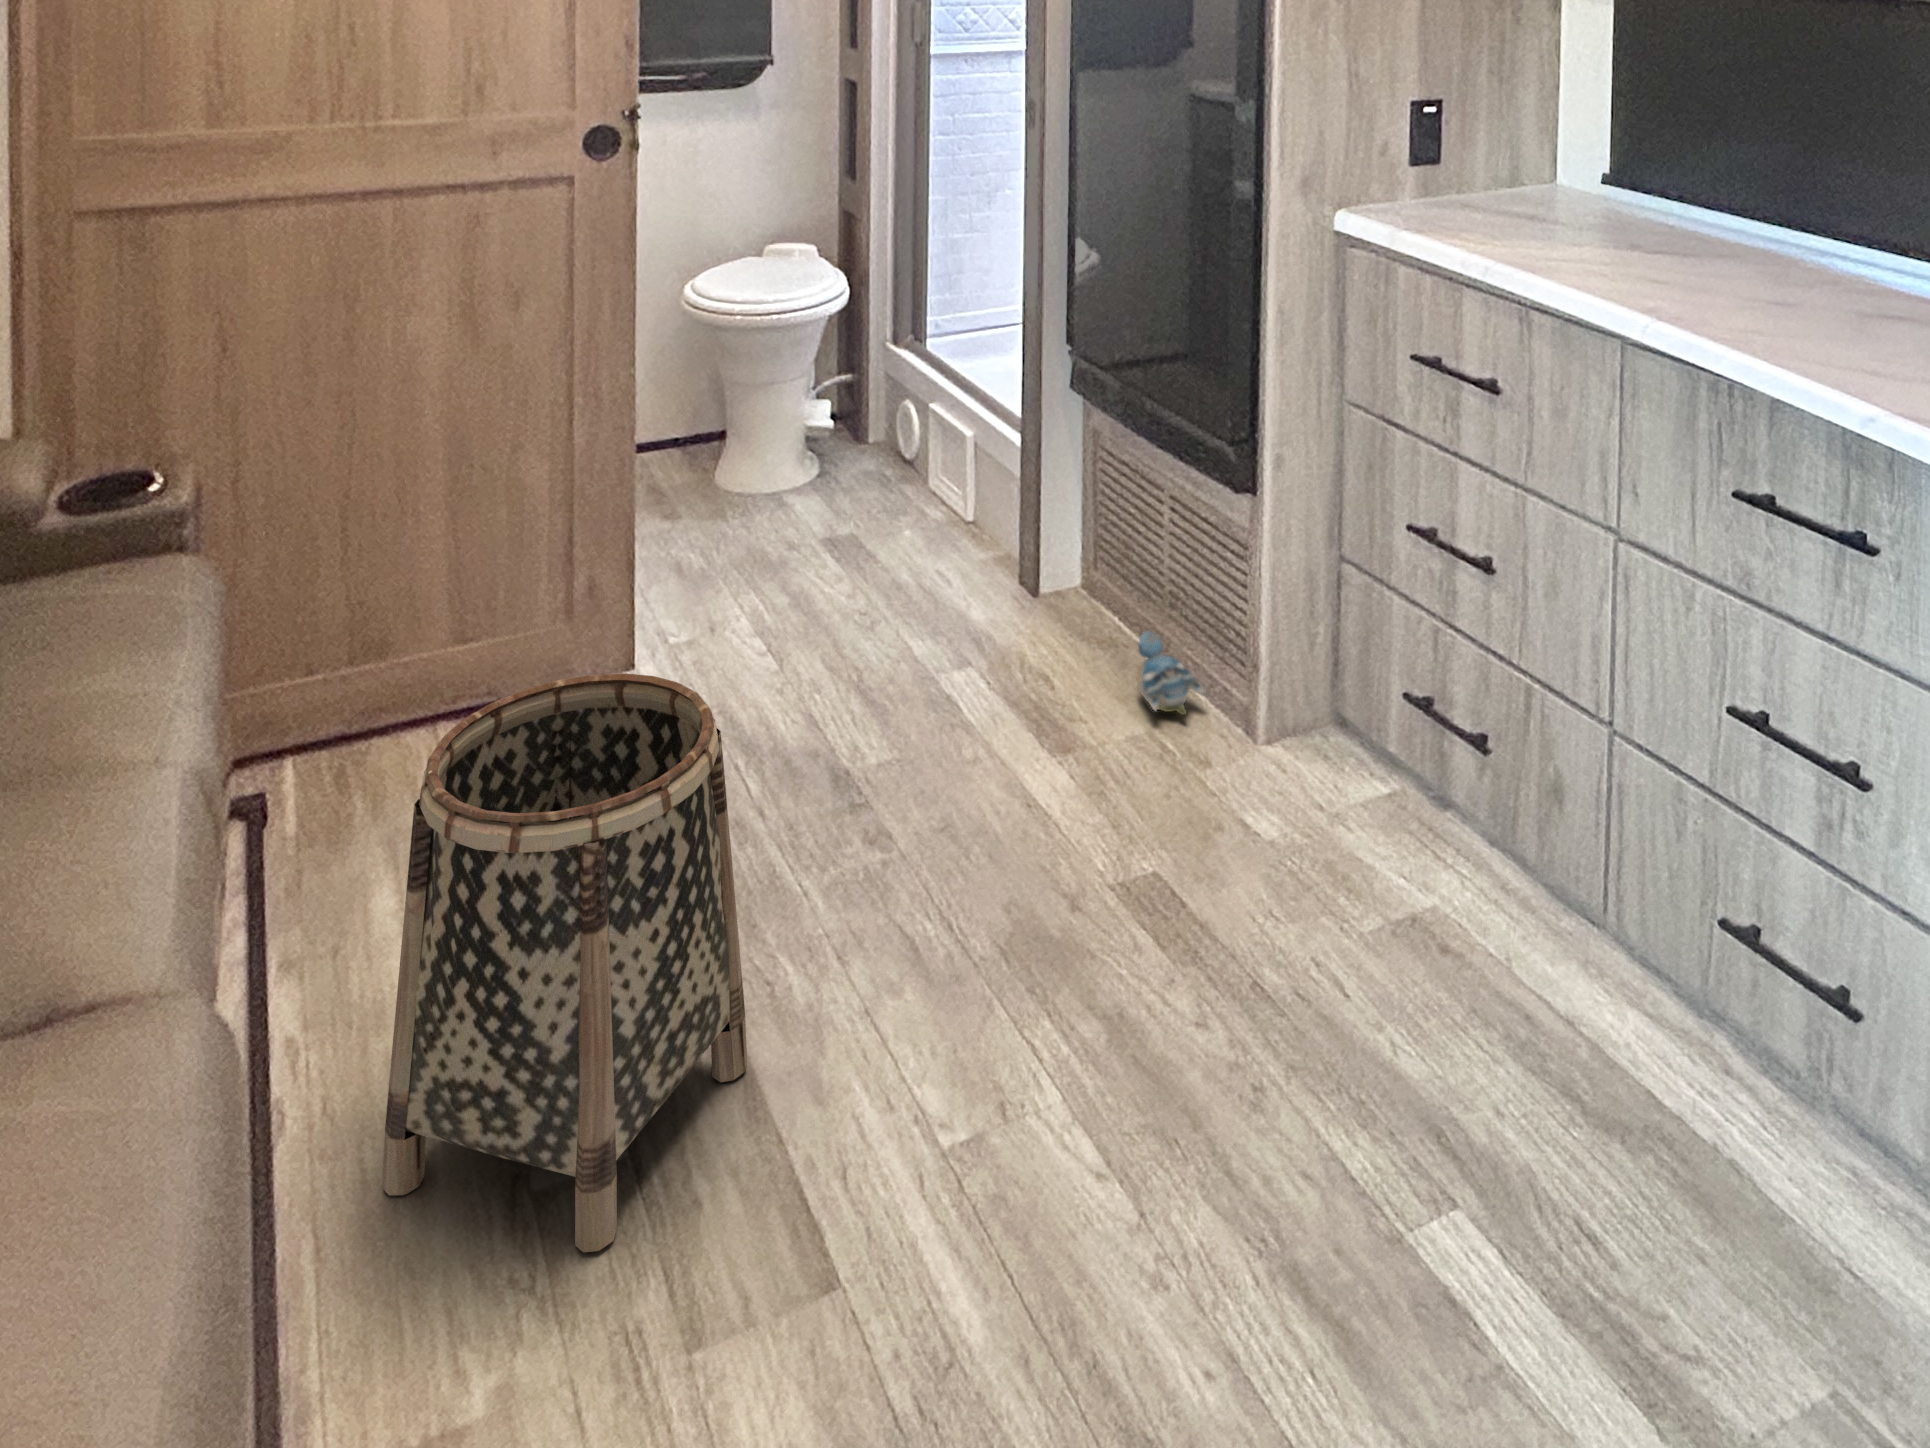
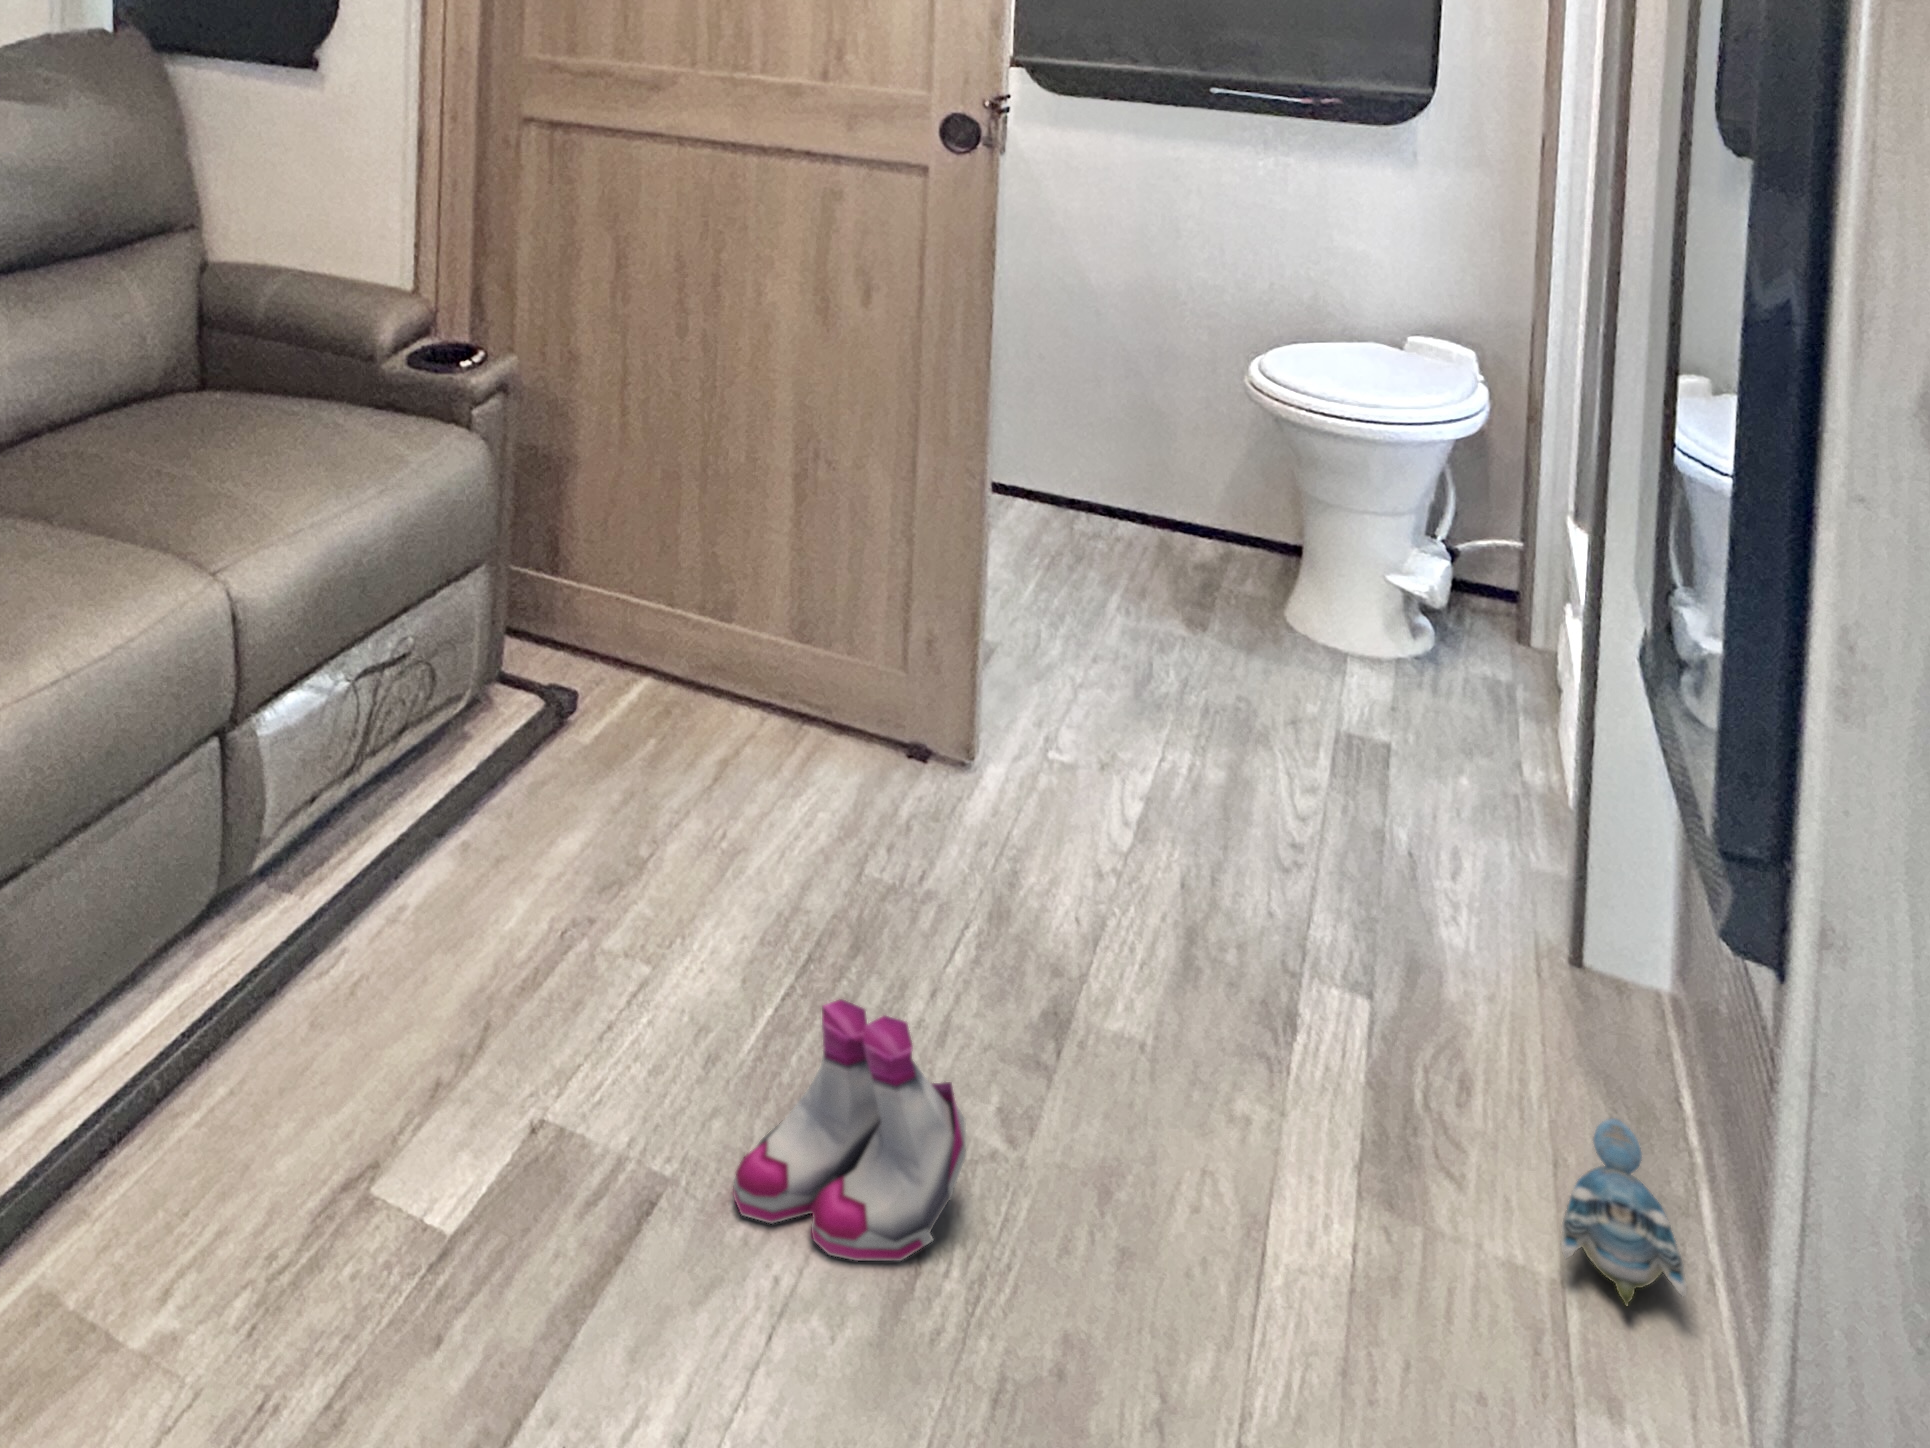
basket: present [382,674,747,1252] -> none [308,665,627,1296]
boots: none [770,781,914,993] -> present [733,999,966,1261]

